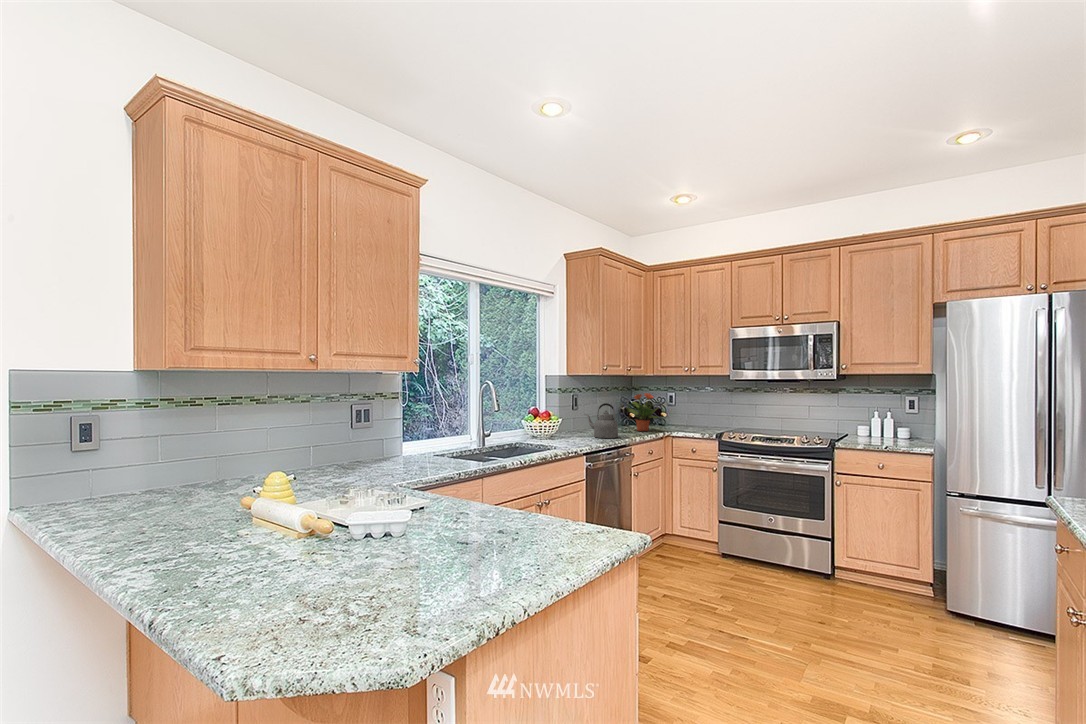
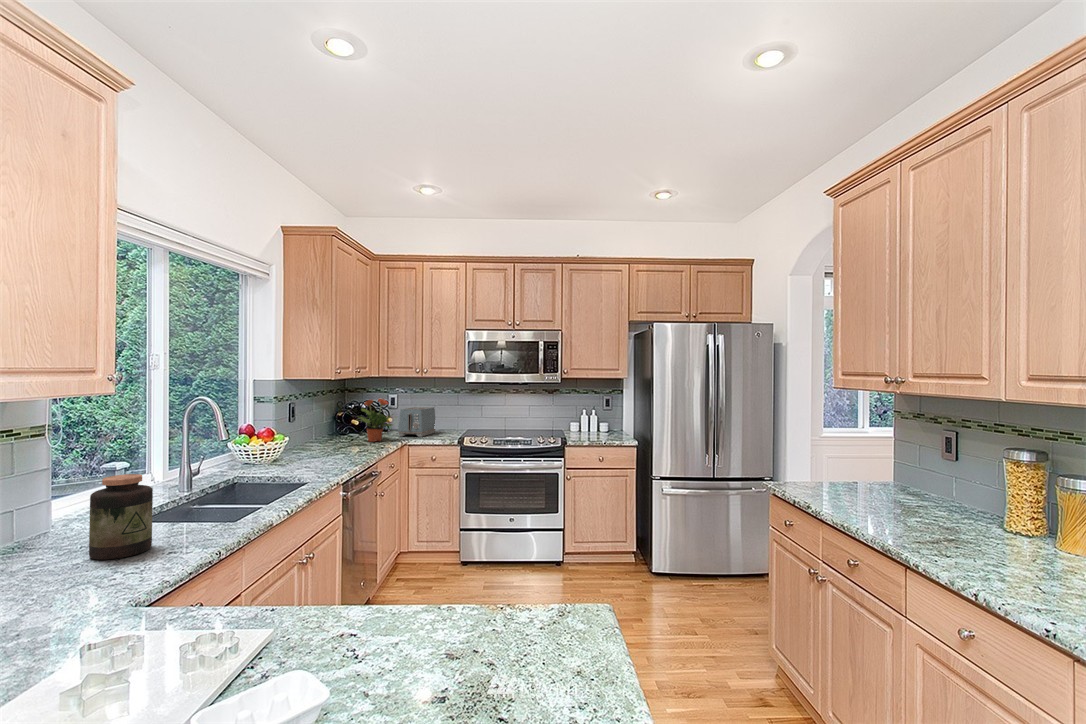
kettle: present [585,403,618,438] -> none [316,413,360,455]
toaster: none [668,403,708,430] -> present [398,407,435,437]
jar: none [399,427,429,475] -> present [89,474,153,560]

